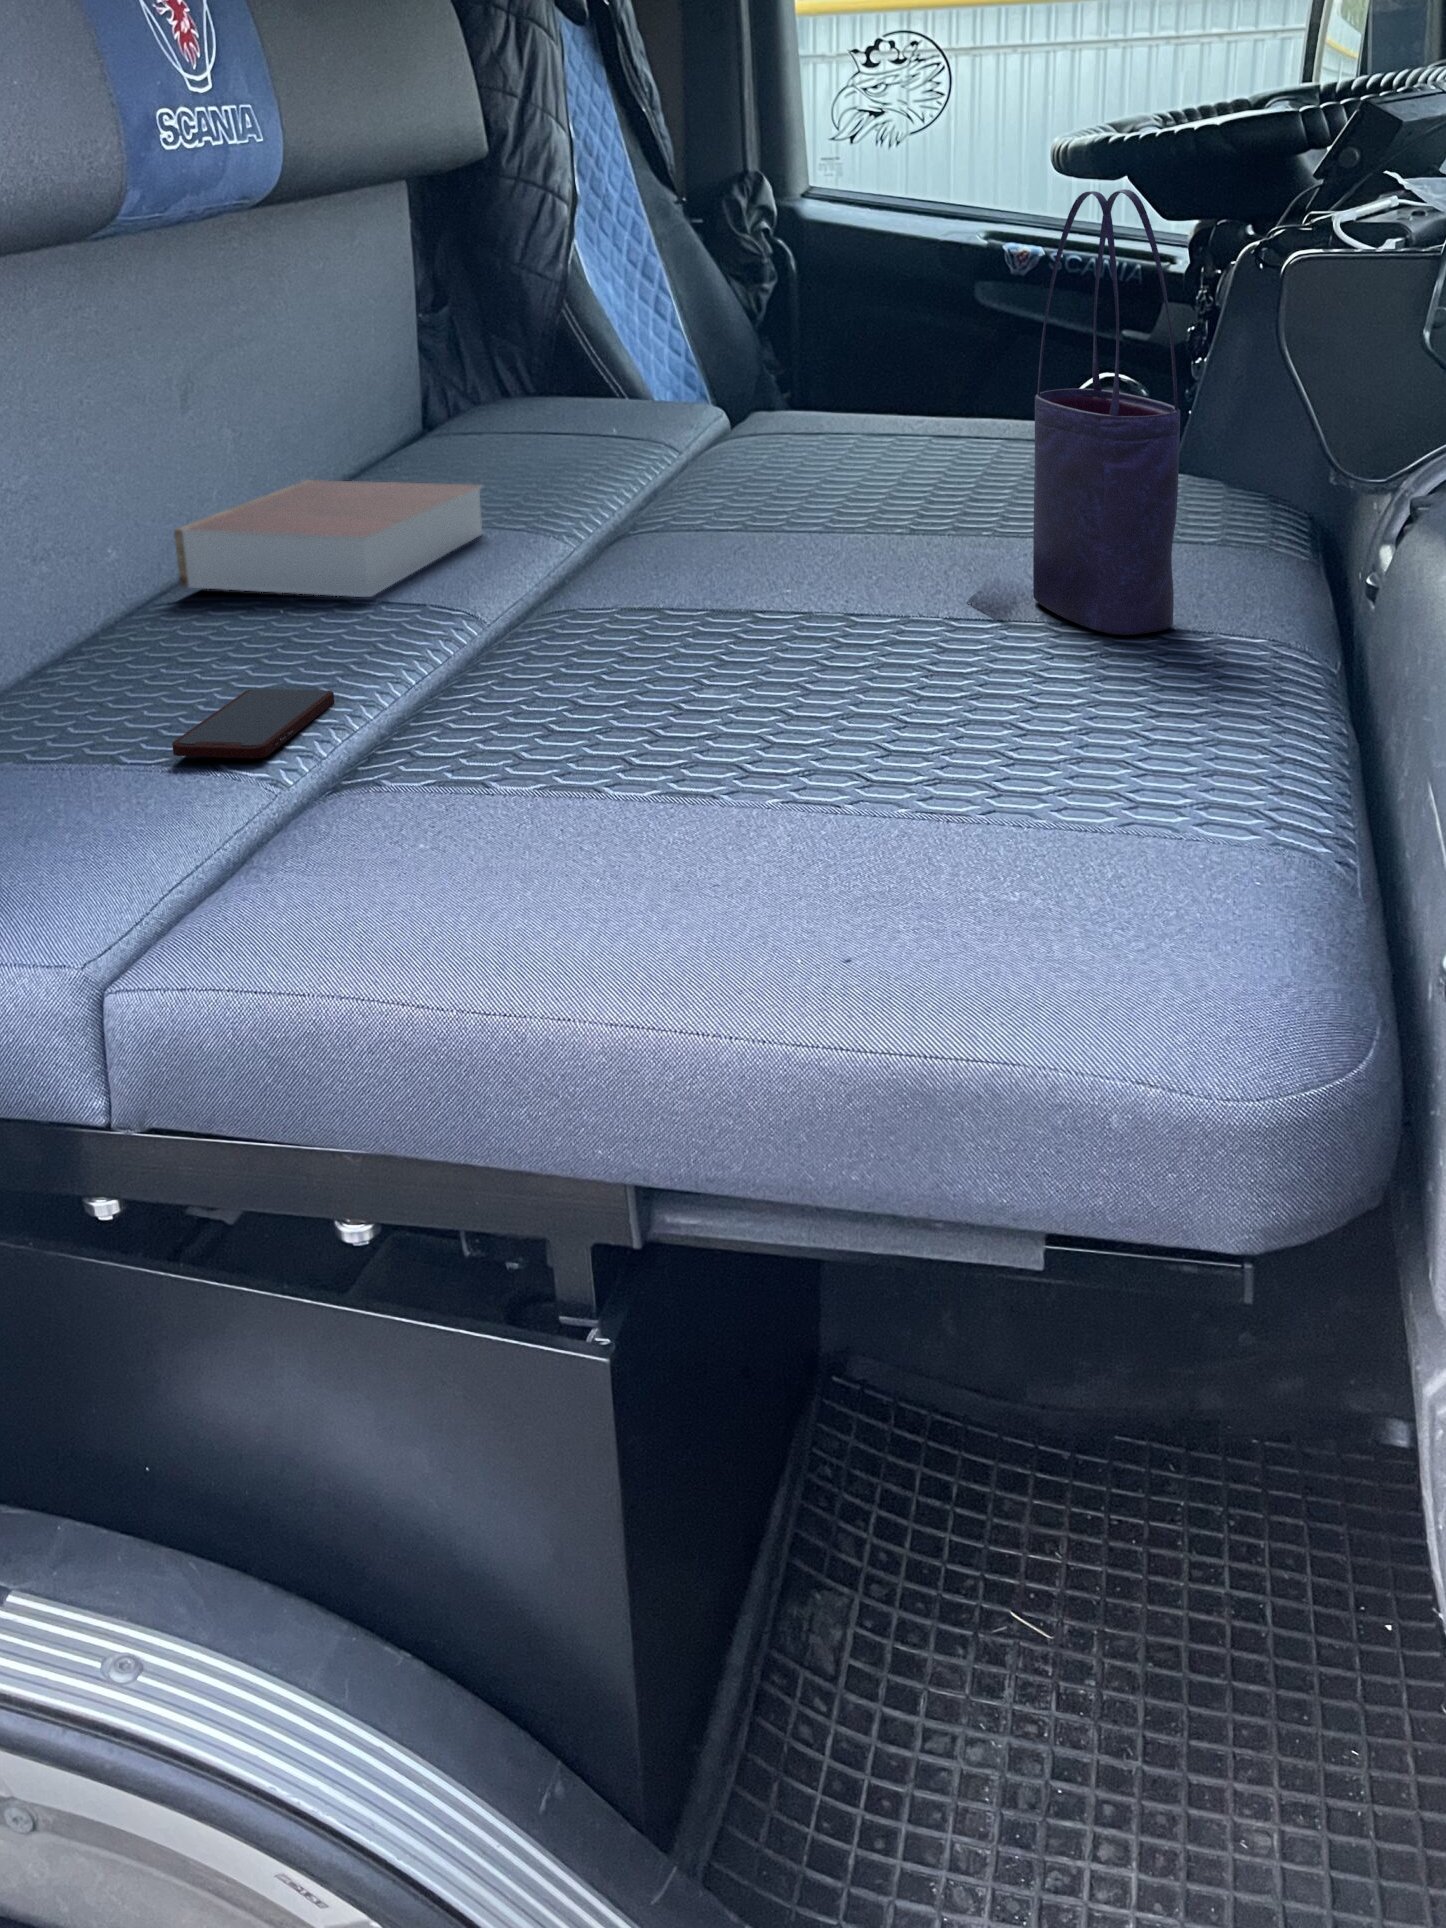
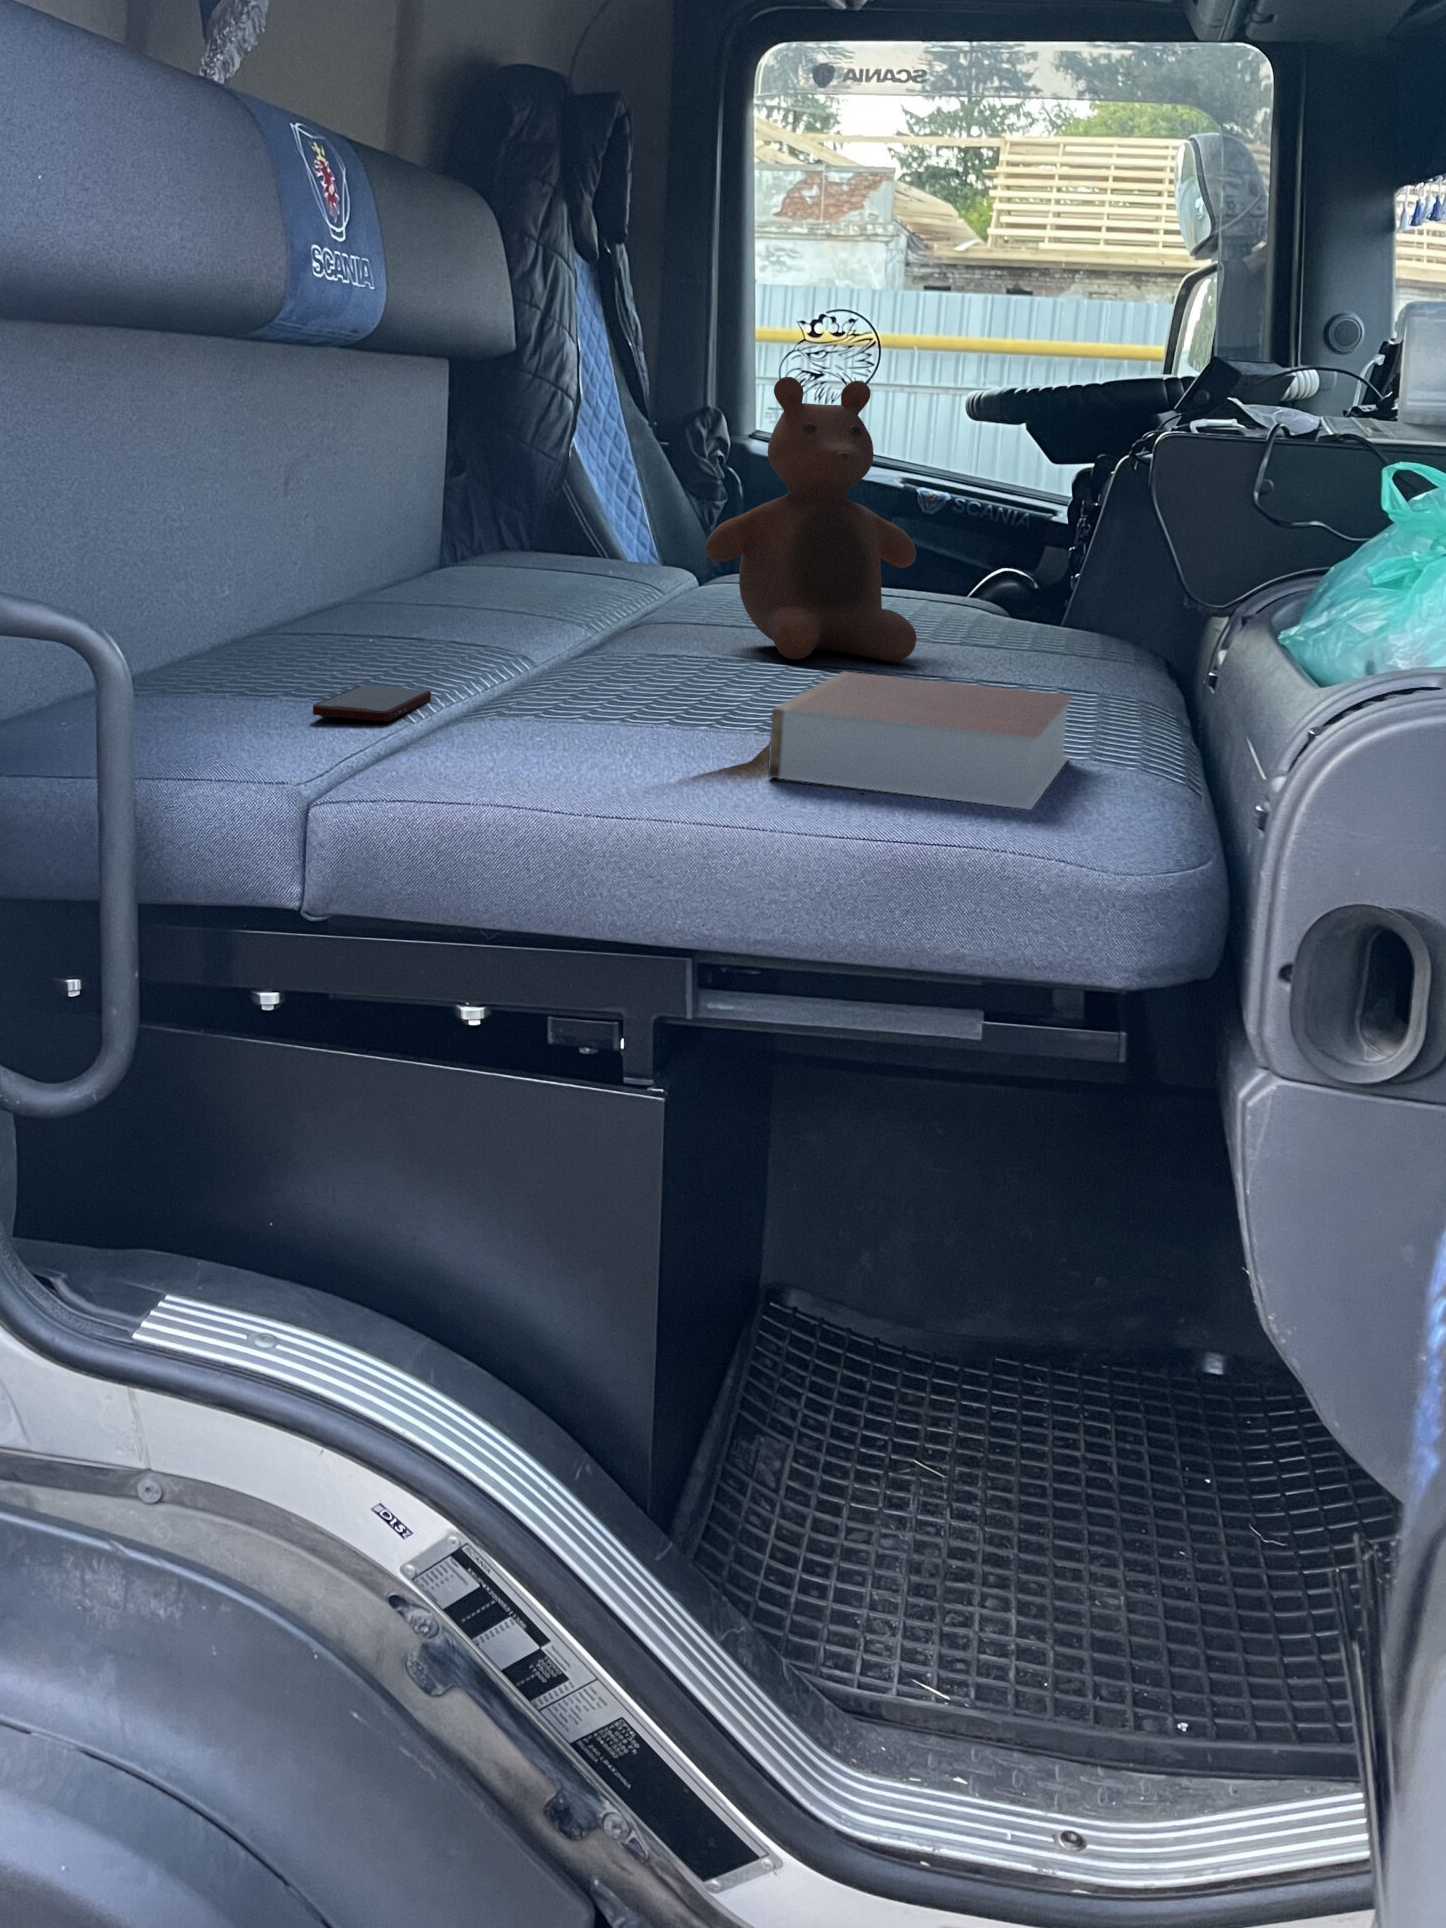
stuffed bear: none [704,181,978,554] -> present [705,377,917,661]
tote bag: present [1033,189,1180,635] -> none [965,380,1090,715]
book: present [174,480,482,597] -> present [768,672,1073,810]

